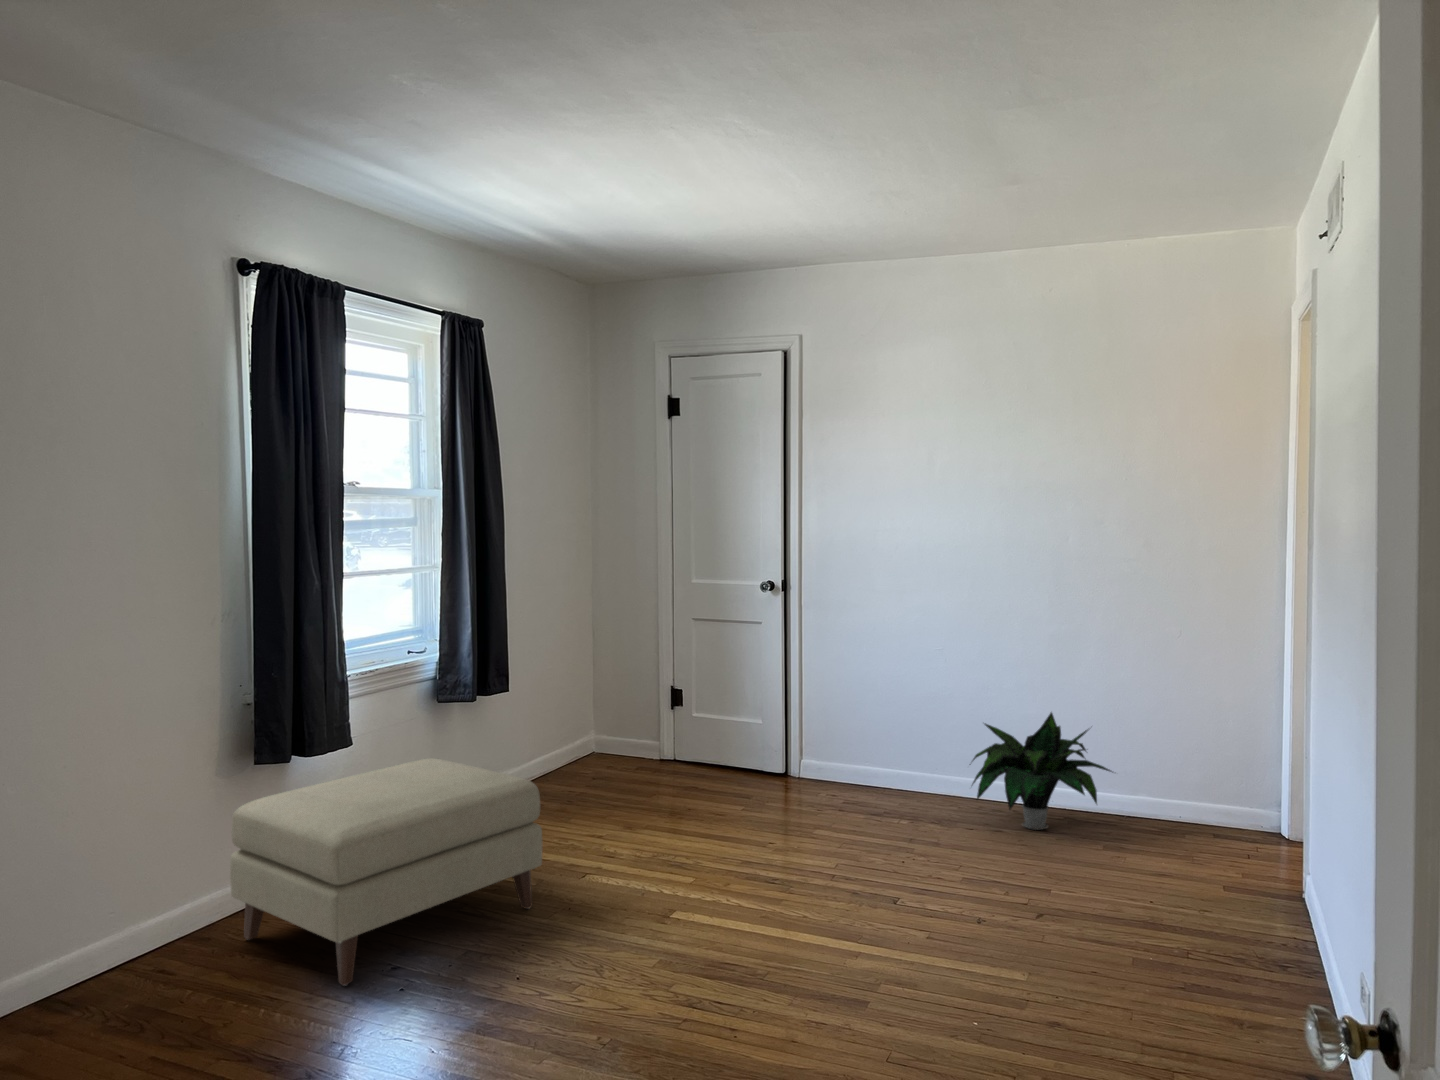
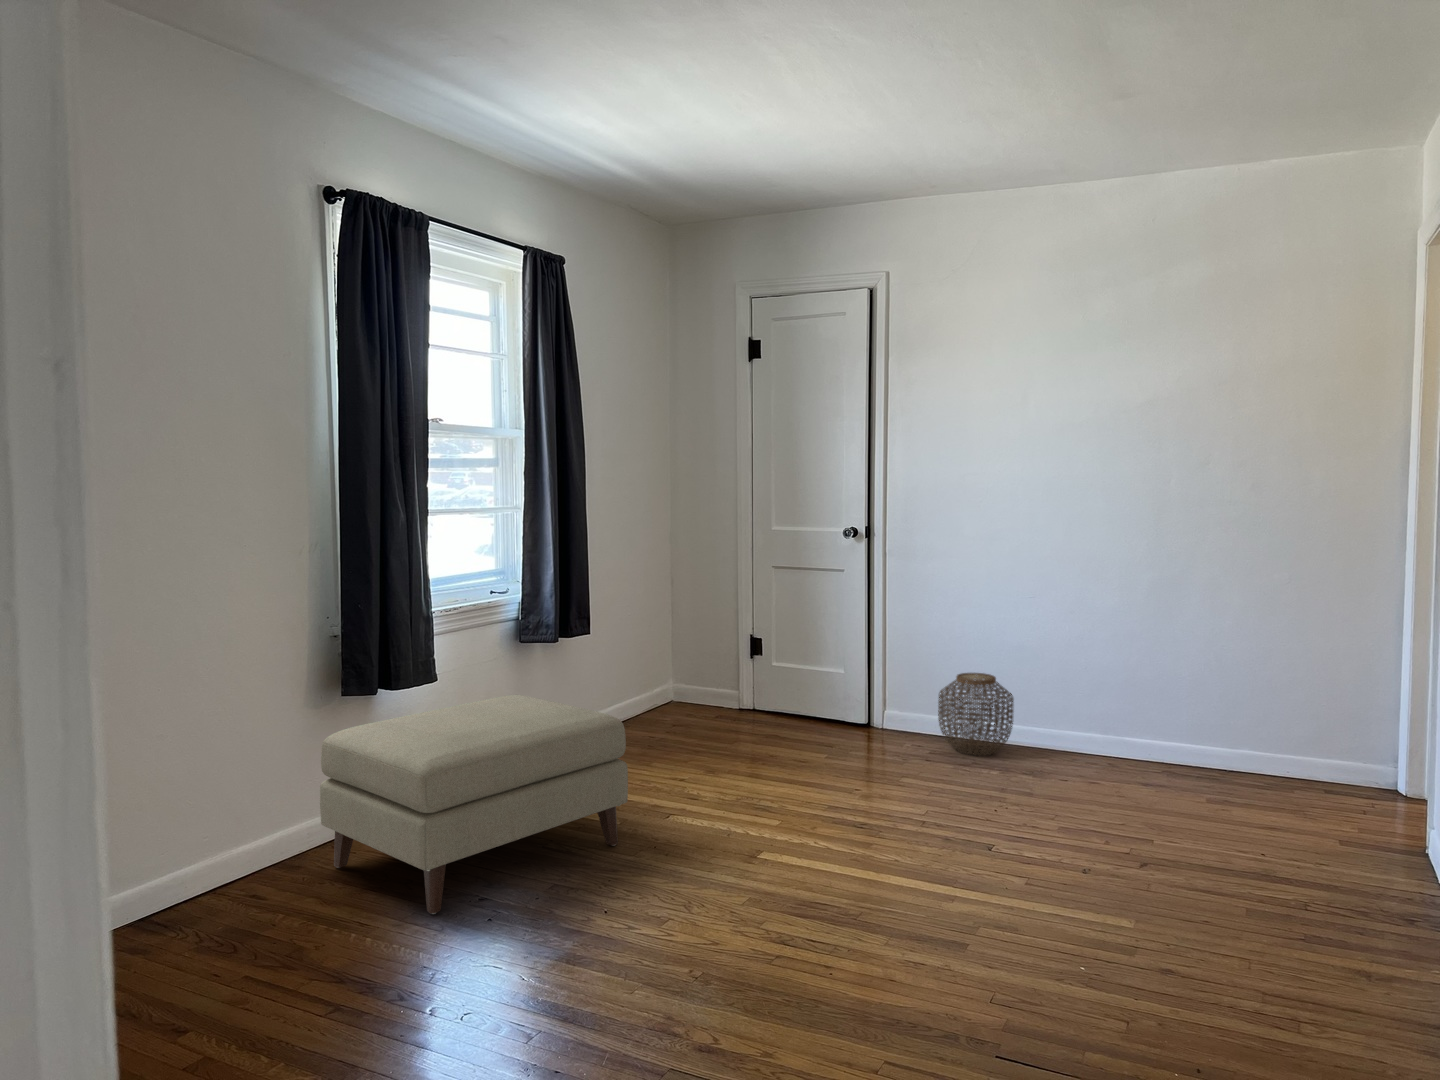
potted plant: present [972,712,1112,830] -> none [1059,659,1220,781]
woven basket: none [853,724,925,806] -> present [938,673,1014,756]

